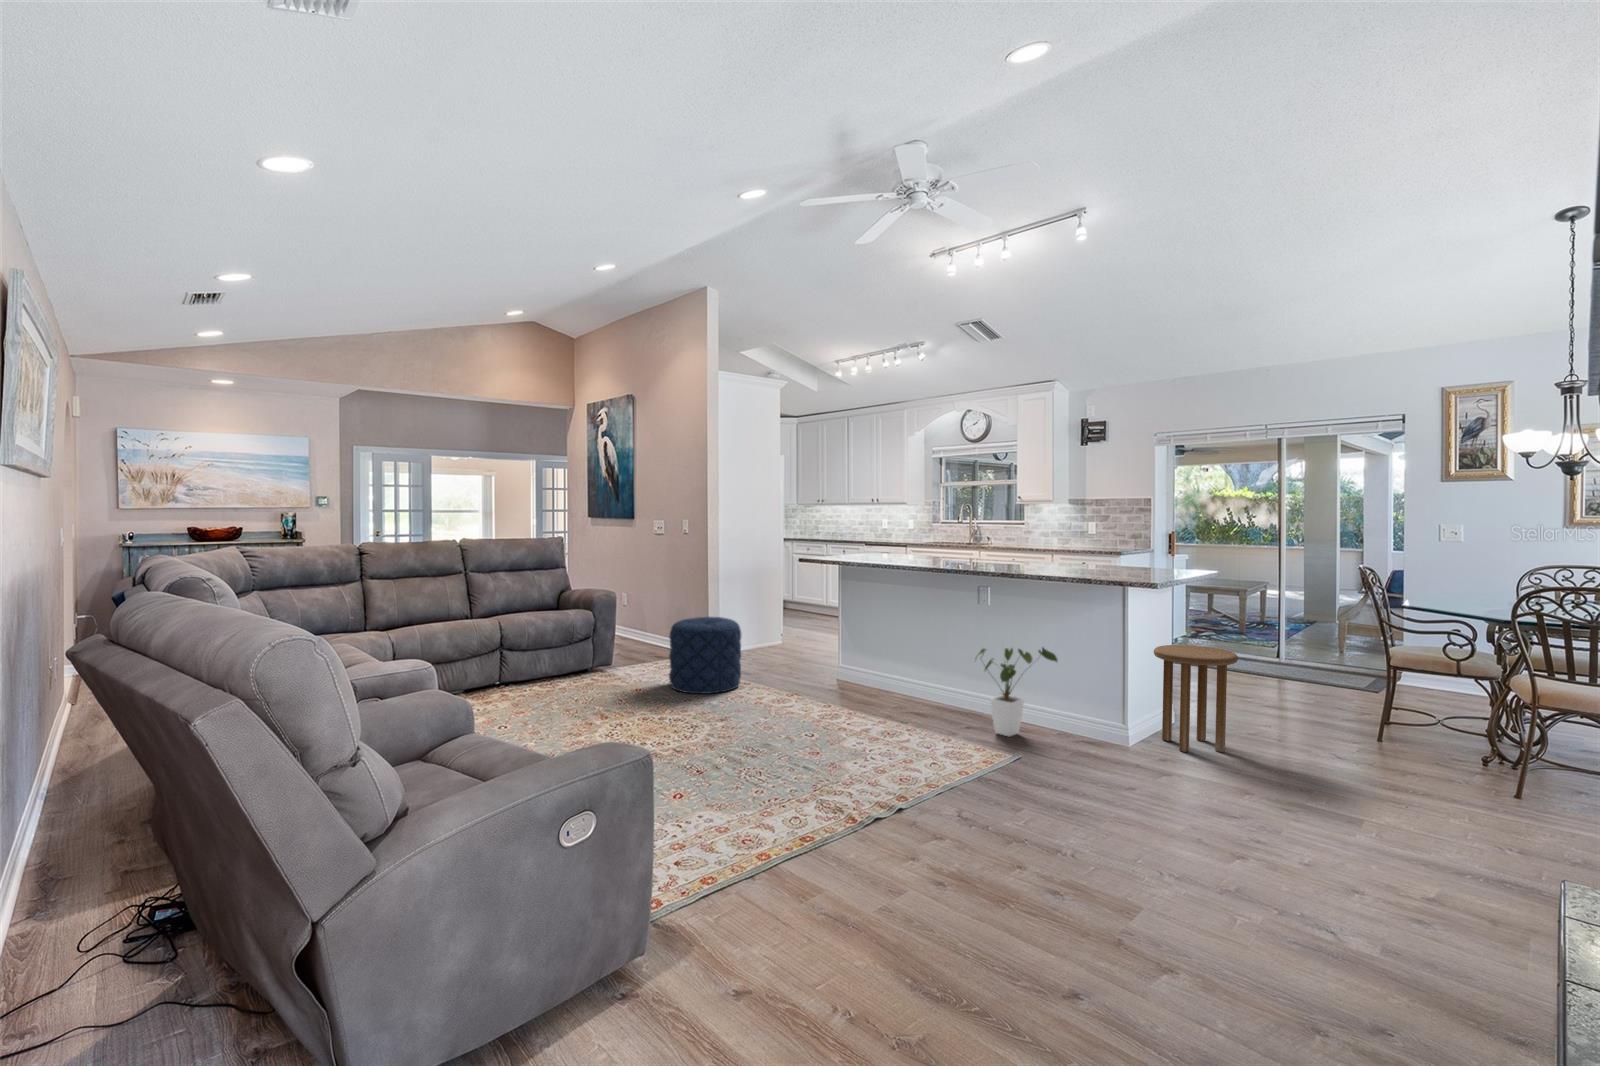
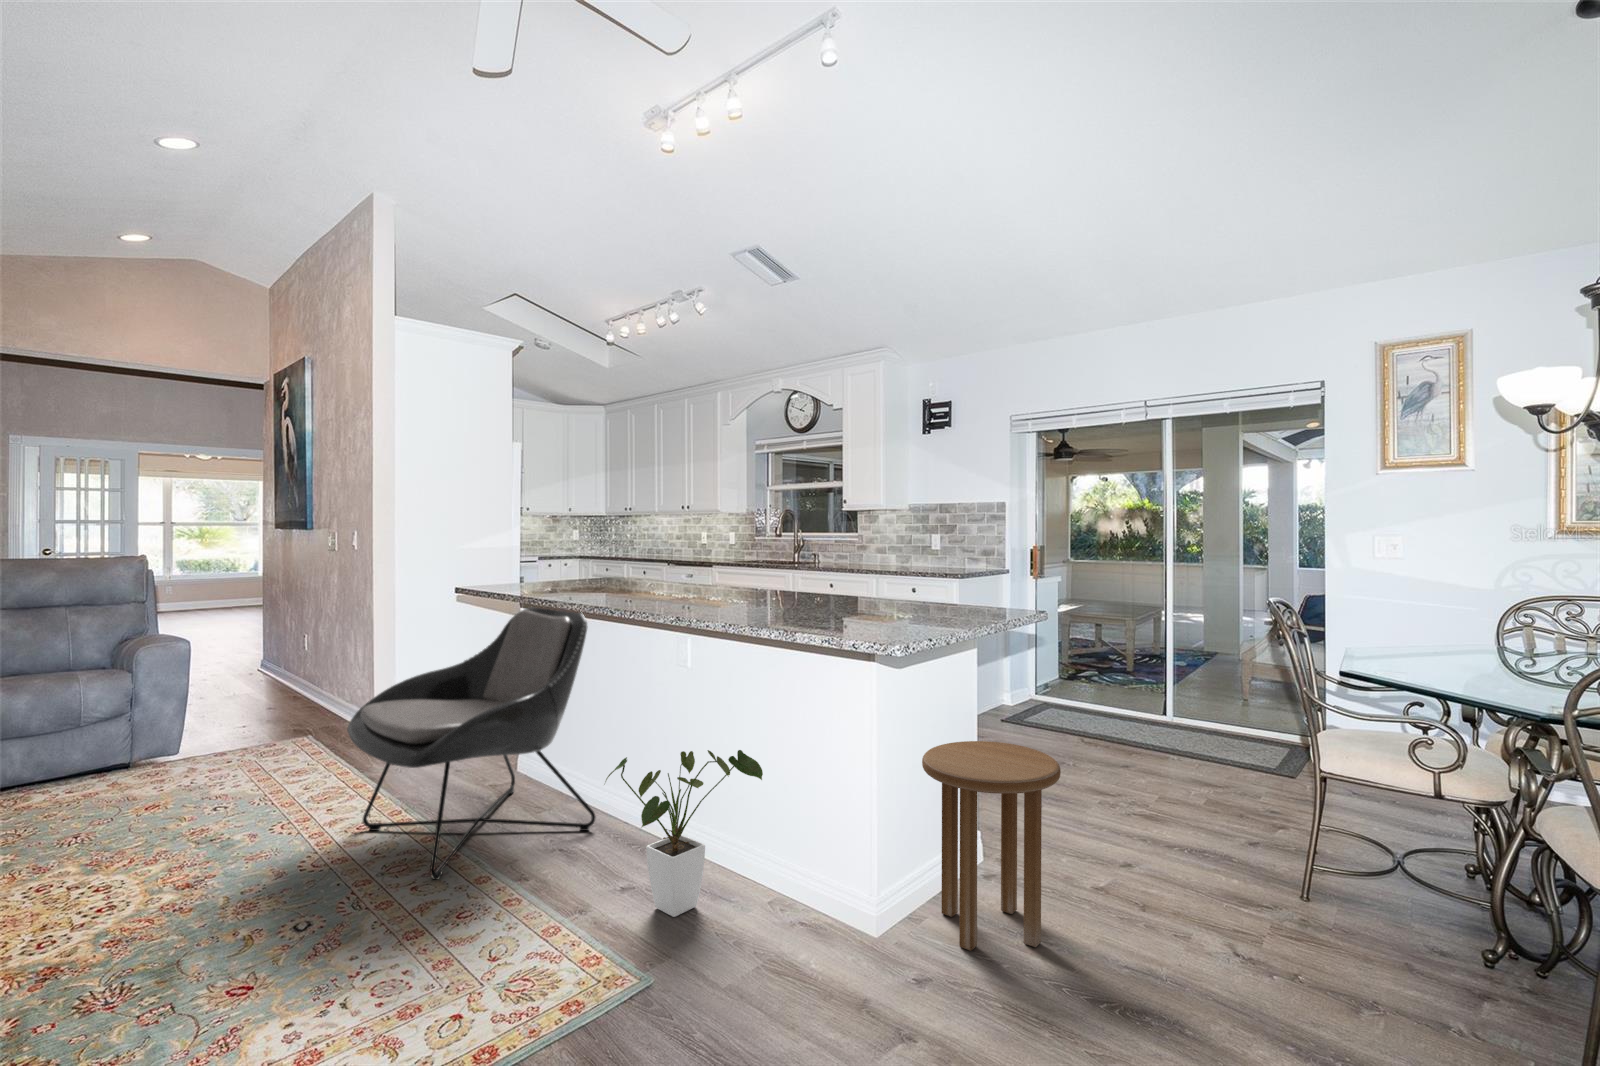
lounge chair: none [777,567,924,721] -> present [347,607,595,880]
pouf: present [669,617,741,694] -> none [201,684,339,818]

